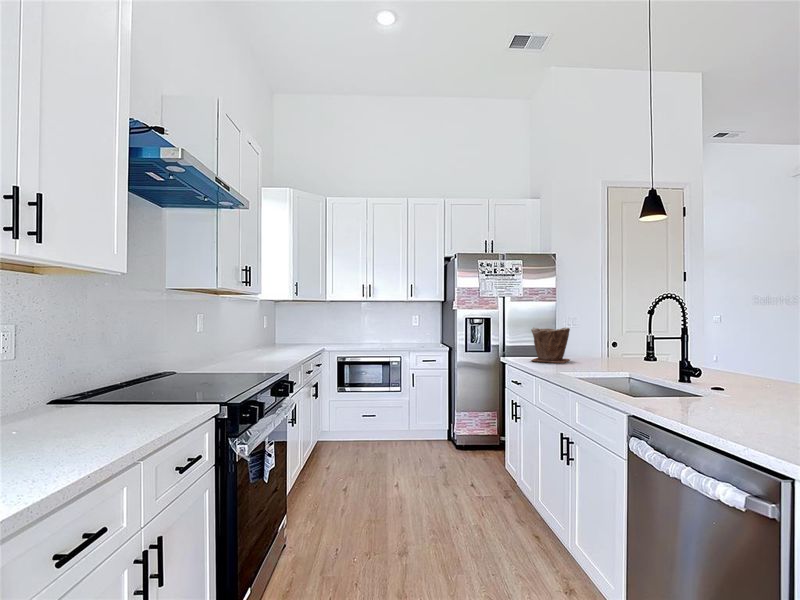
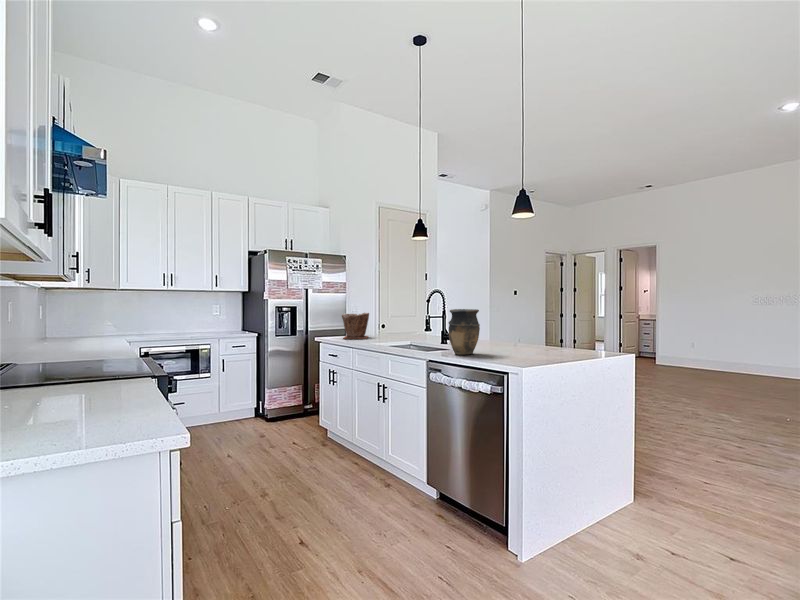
vase: none [669,327,737,412] -> present [449,309,480,355]

